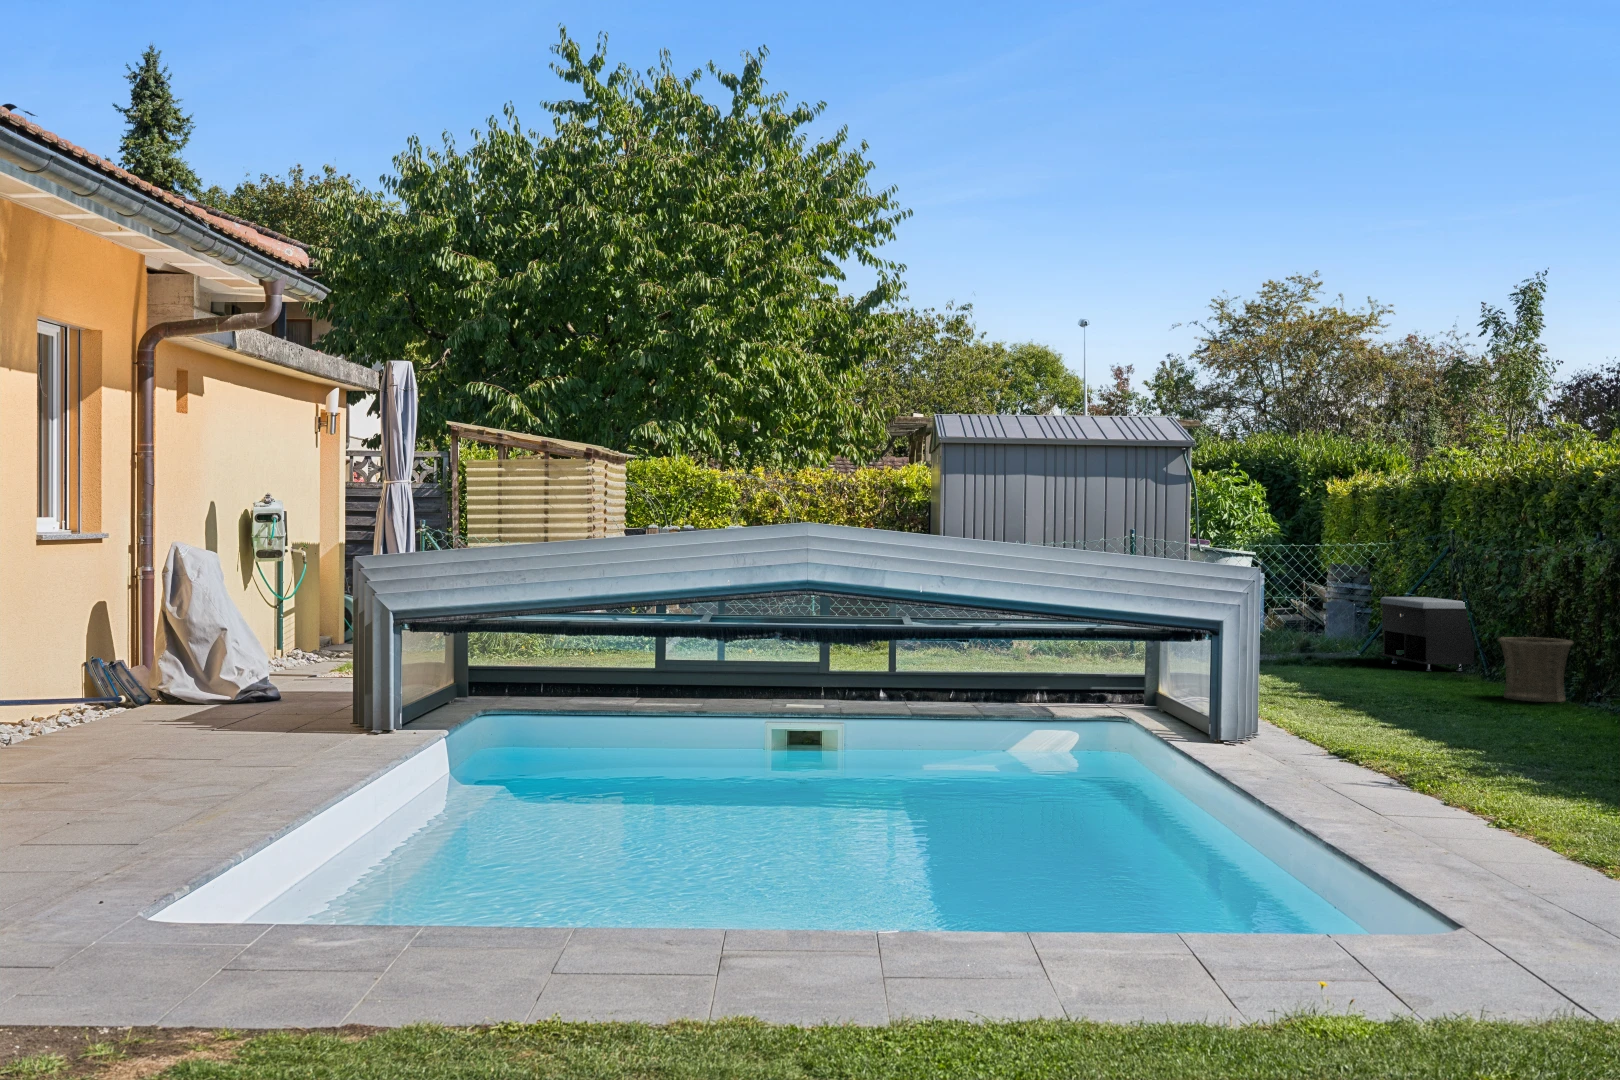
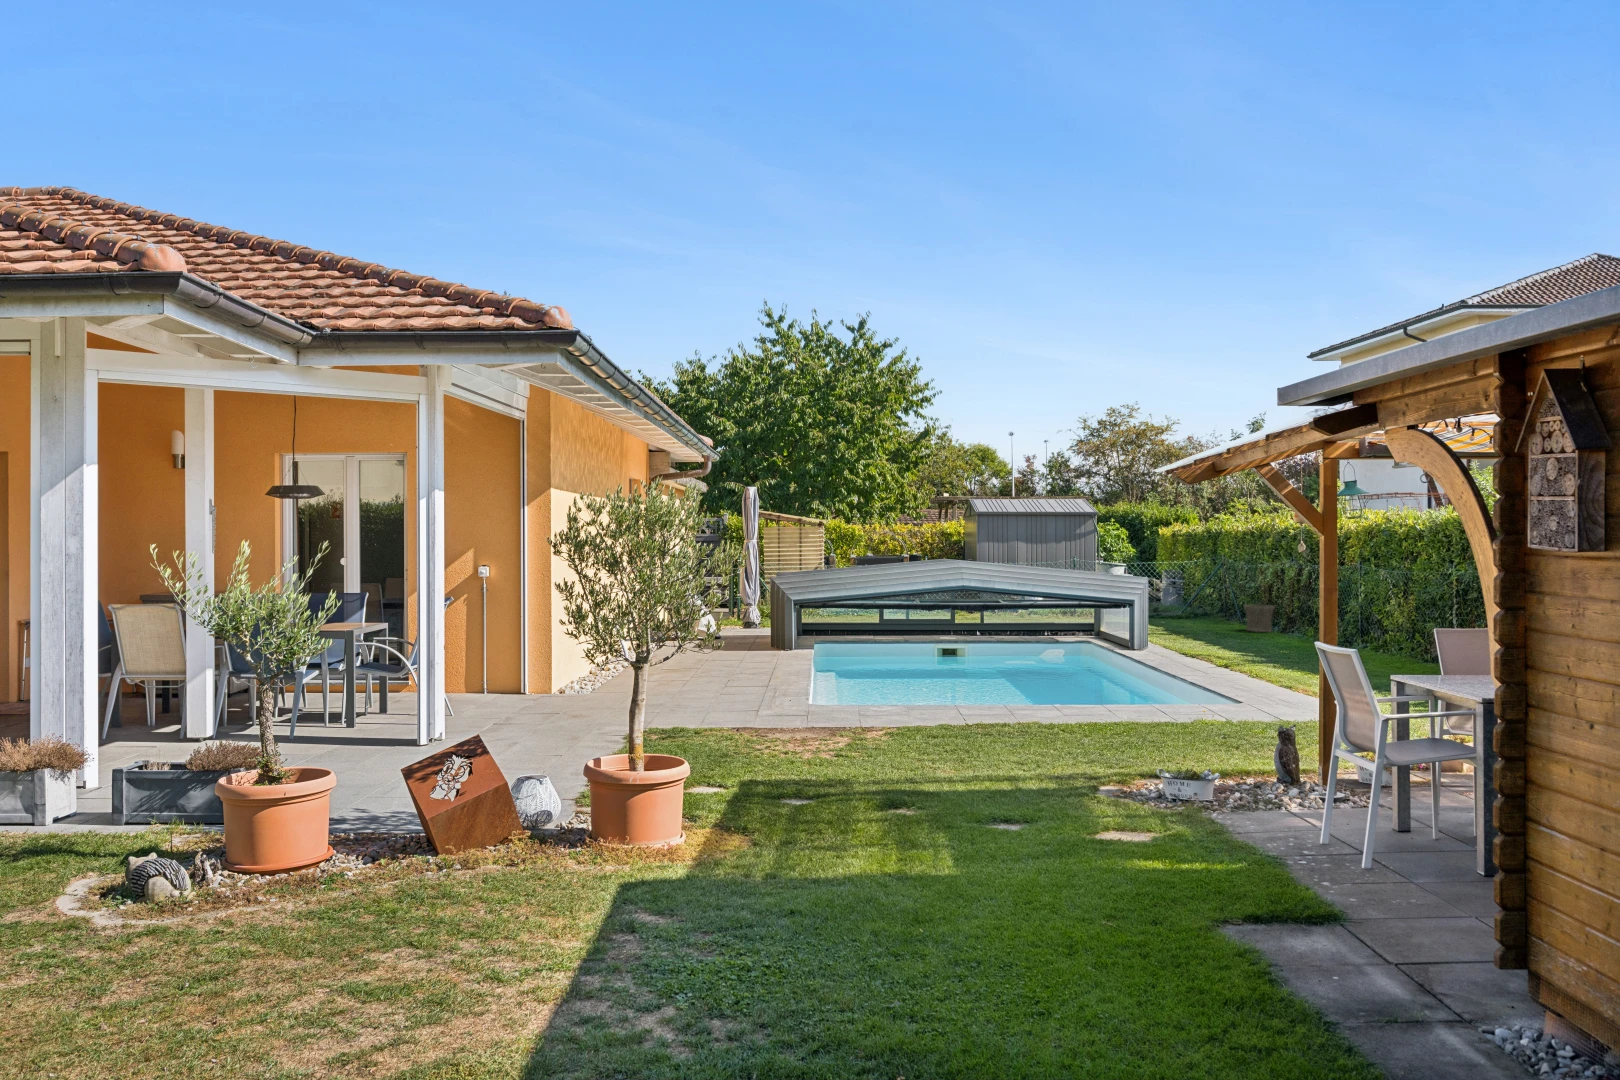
storage bench: present [1380,597,1474,671] -> none [1188,585,1231,618]

